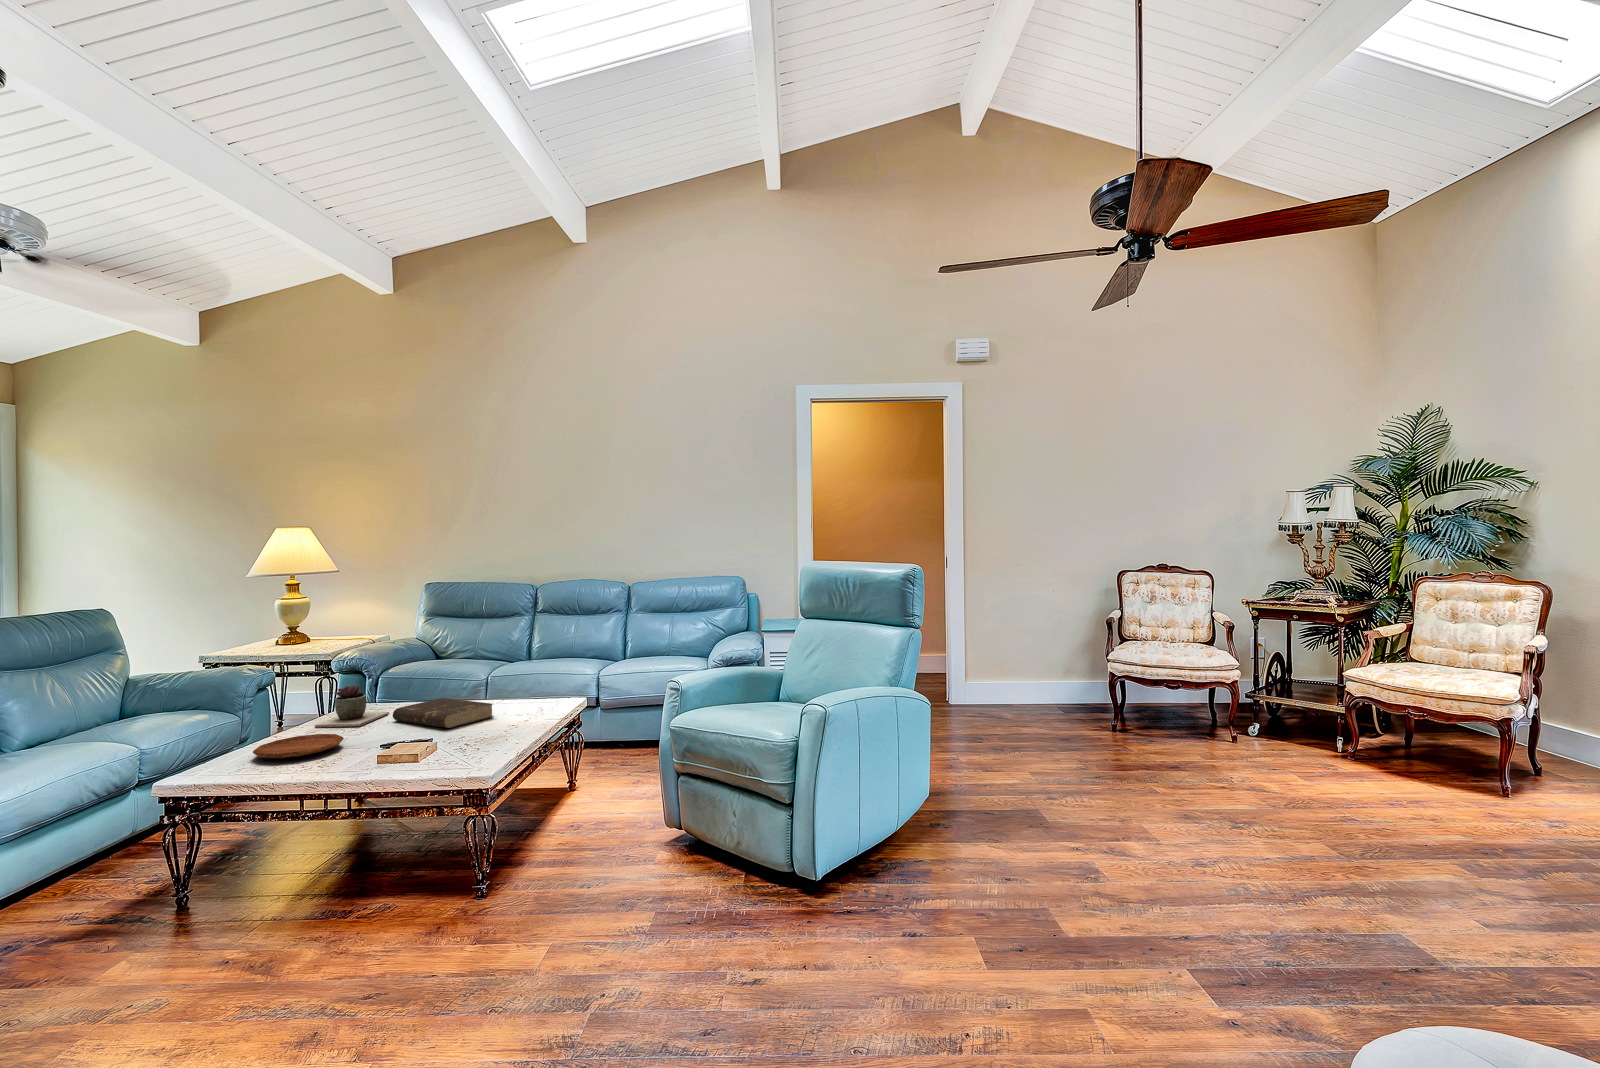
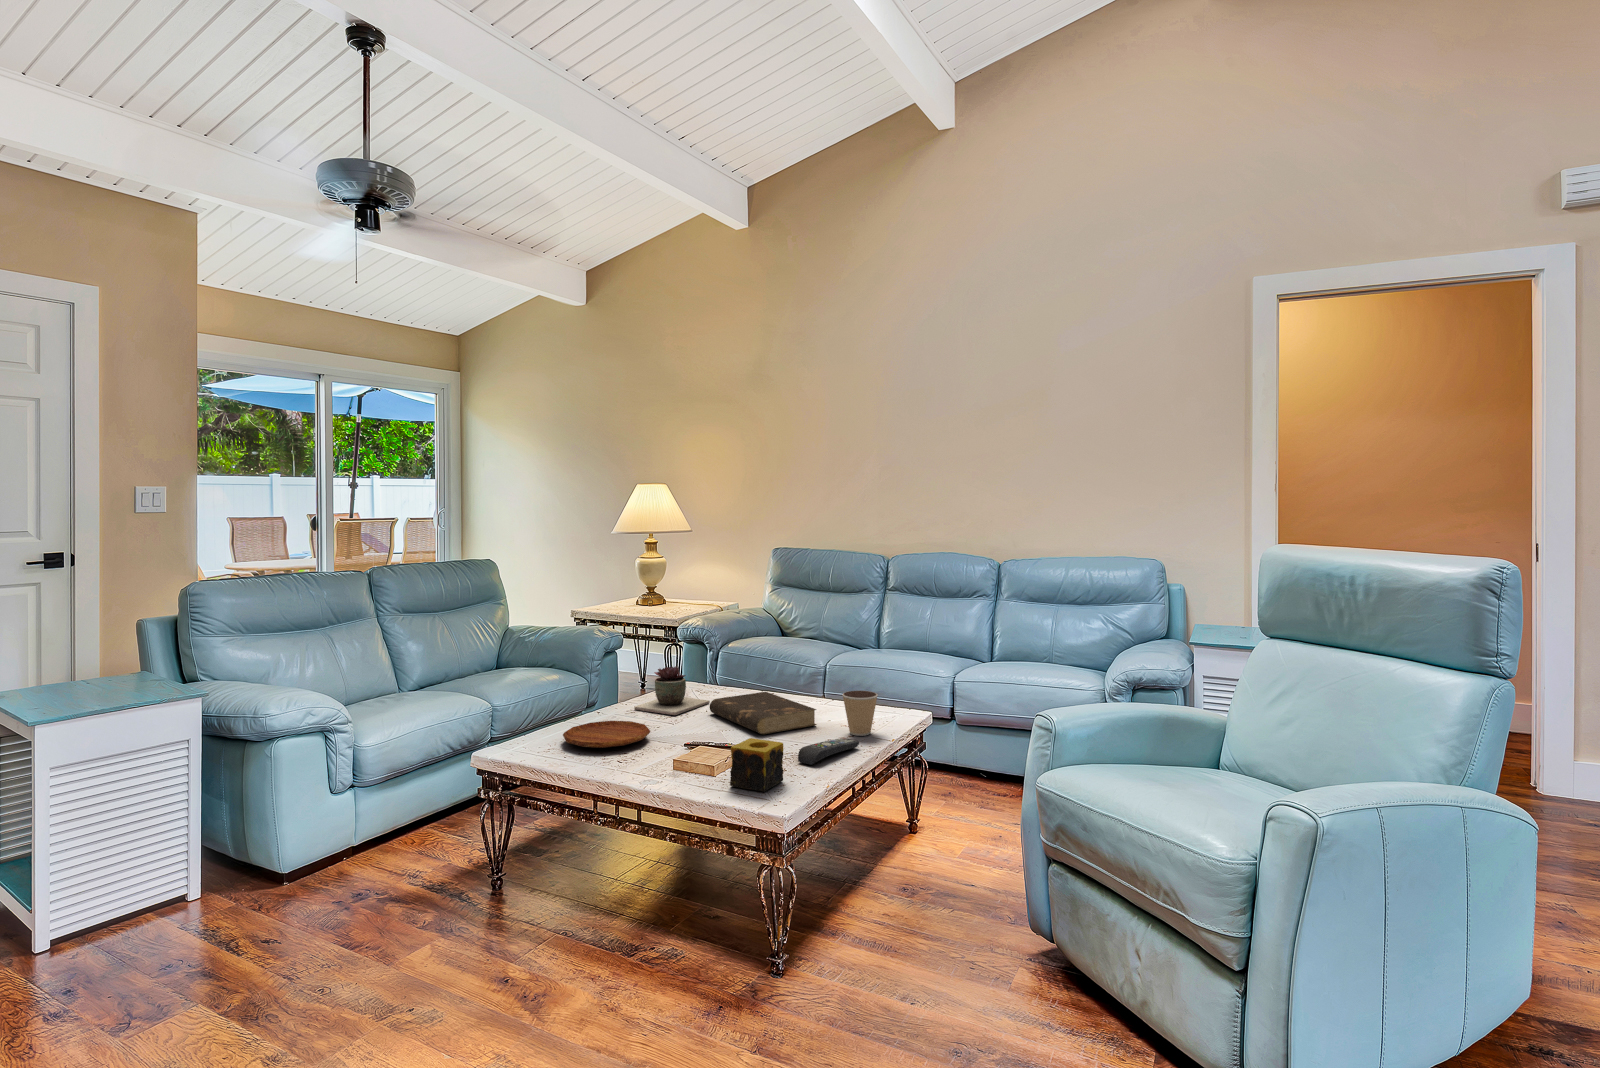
coffee cup: none [517,684,546,719] -> present [842,691,878,736]
remote control: none [487,720,534,741] -> present [798,738,859,765]
candle: none [435,724,479,763] -> present [730,738,783,792]

